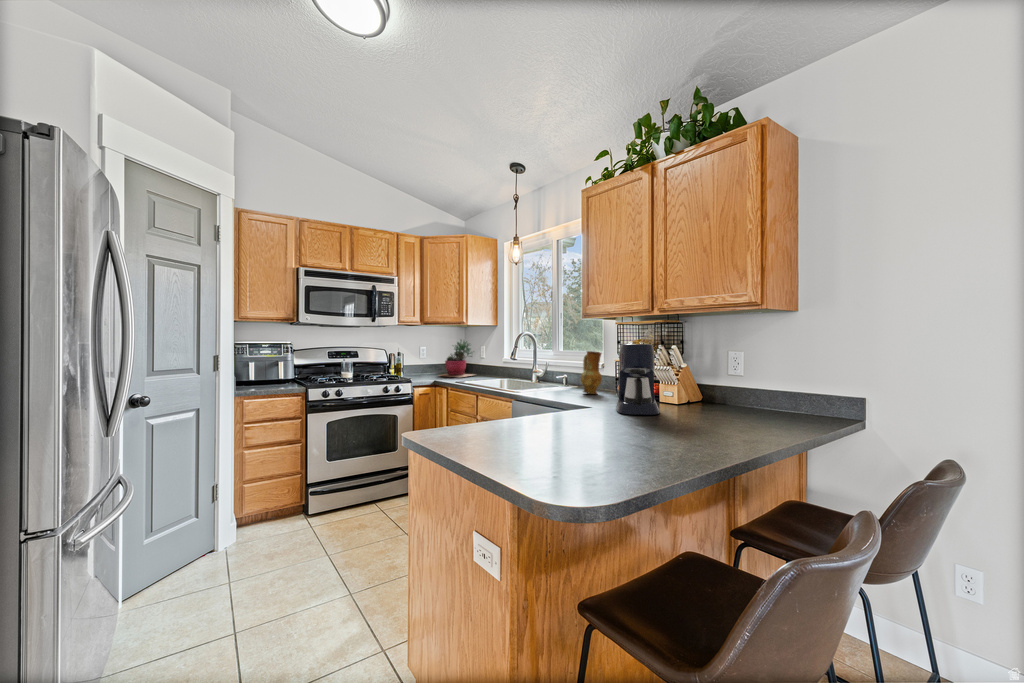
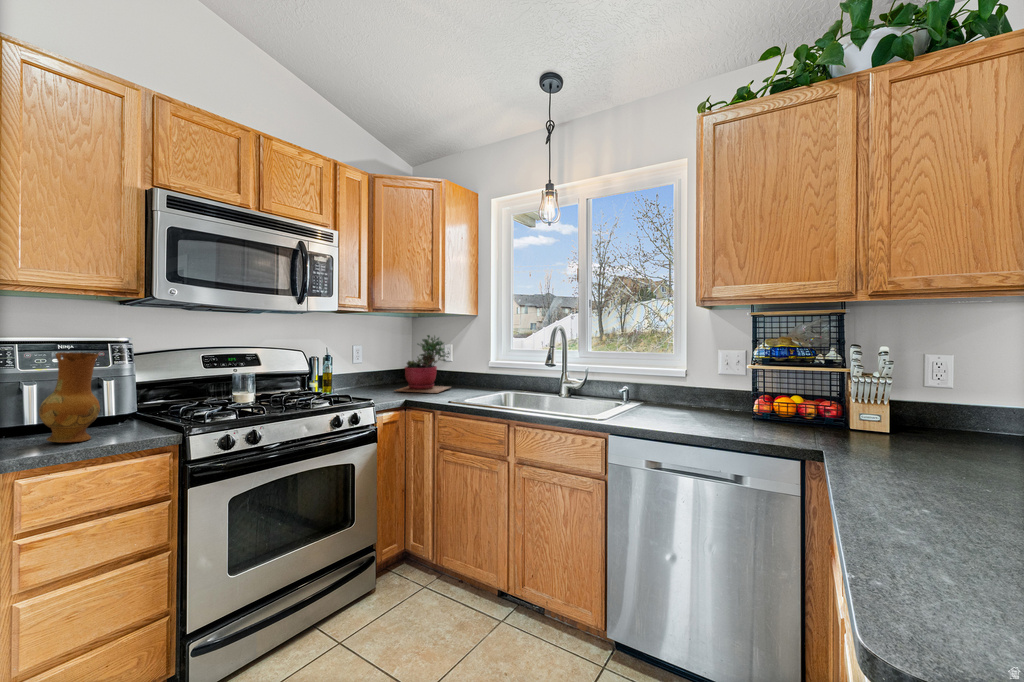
coffee maker: present [616,344,659,415] -> none [855,342,975,468]
ceramic jug: present [581,351,602,394] -> present [39,352,100,443]

